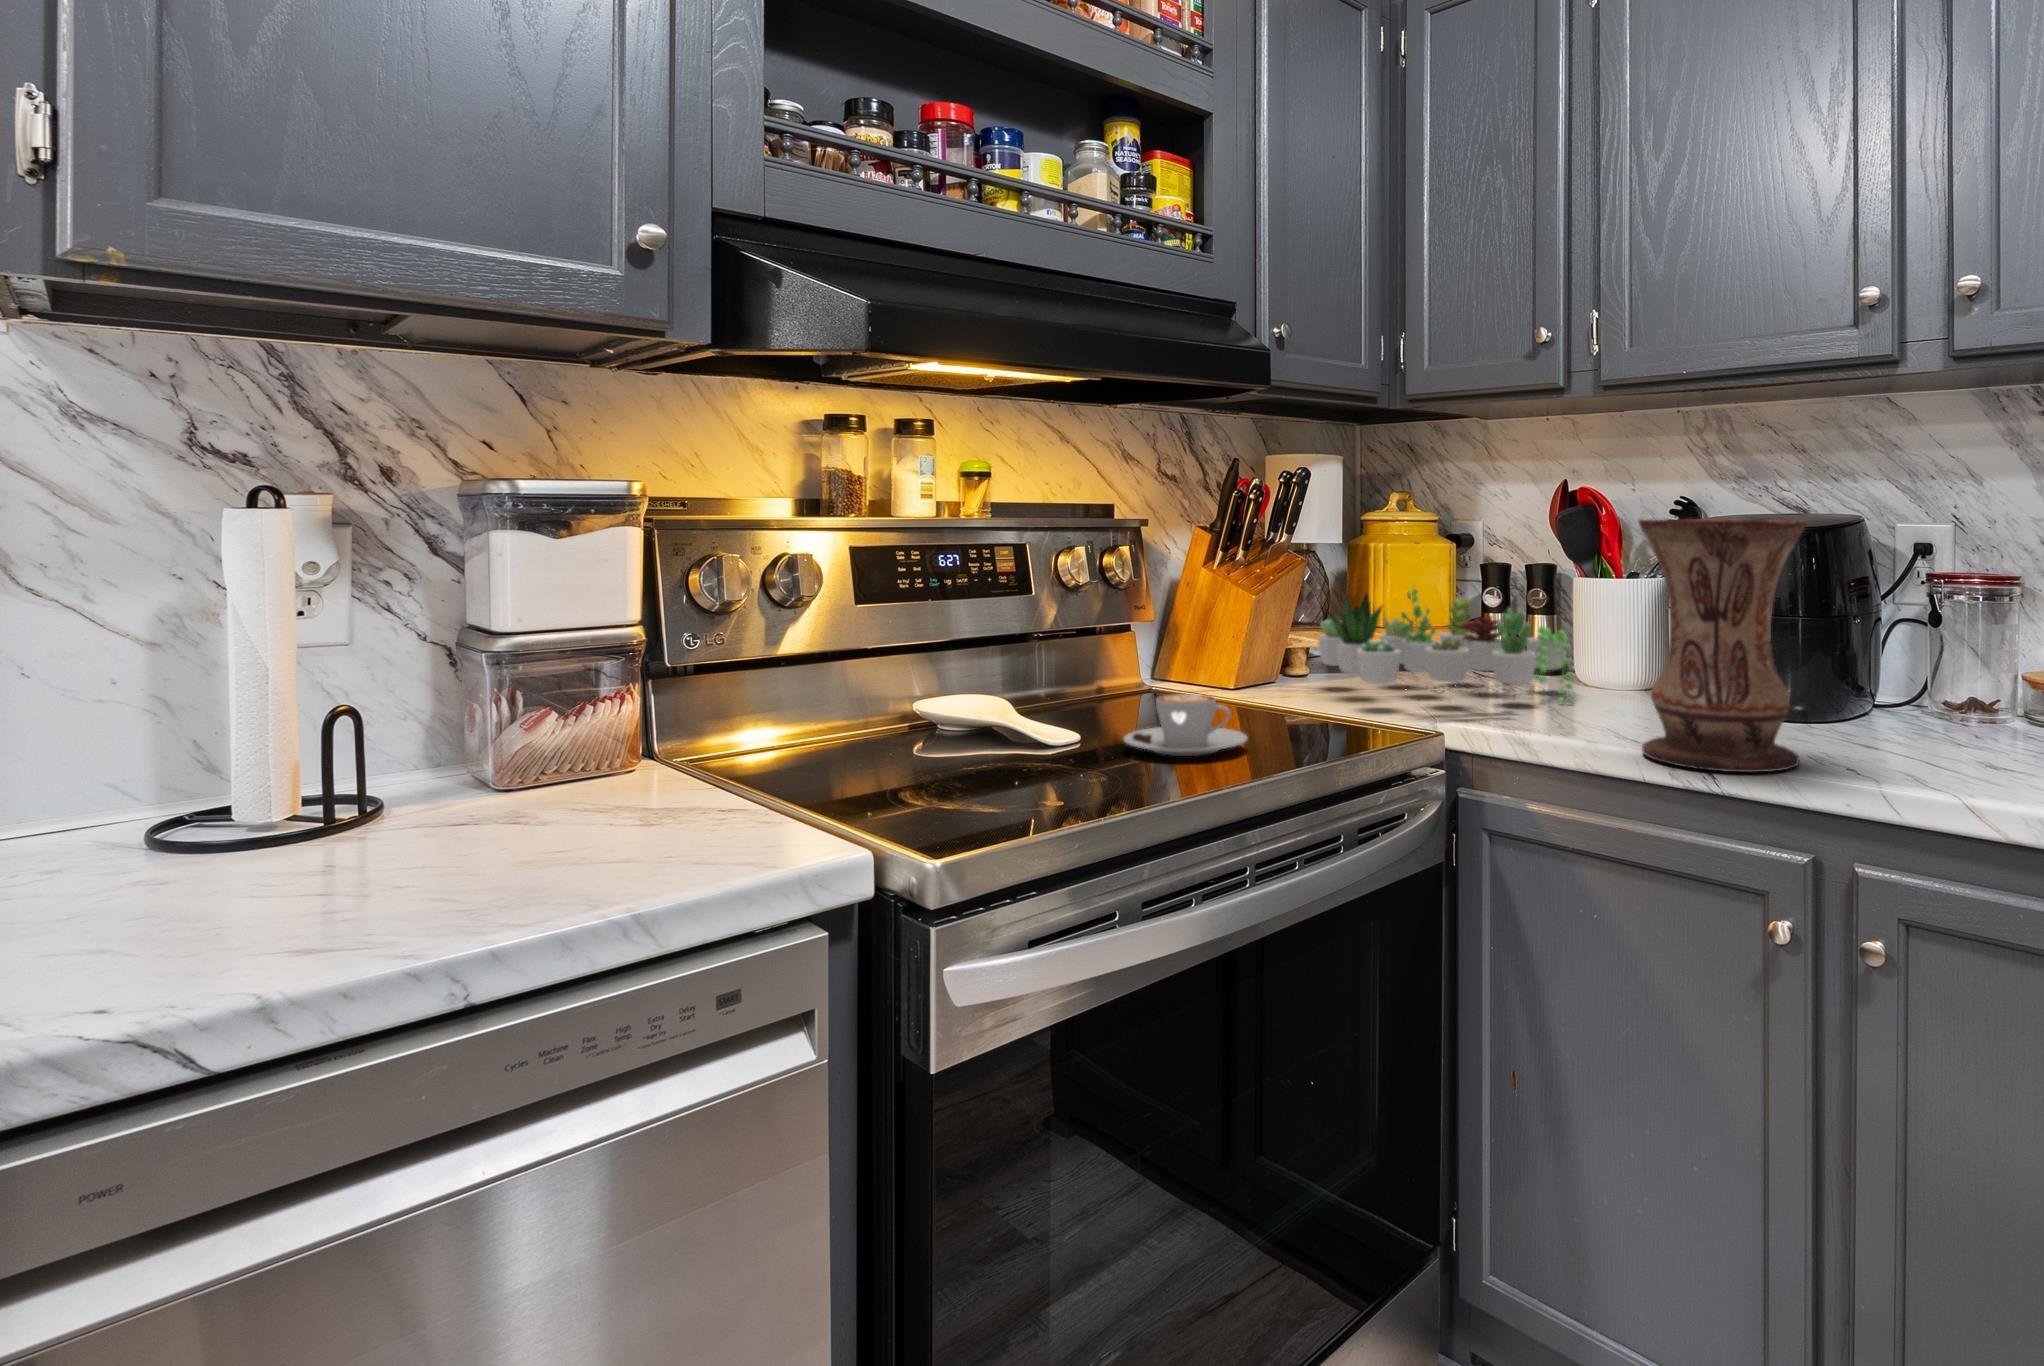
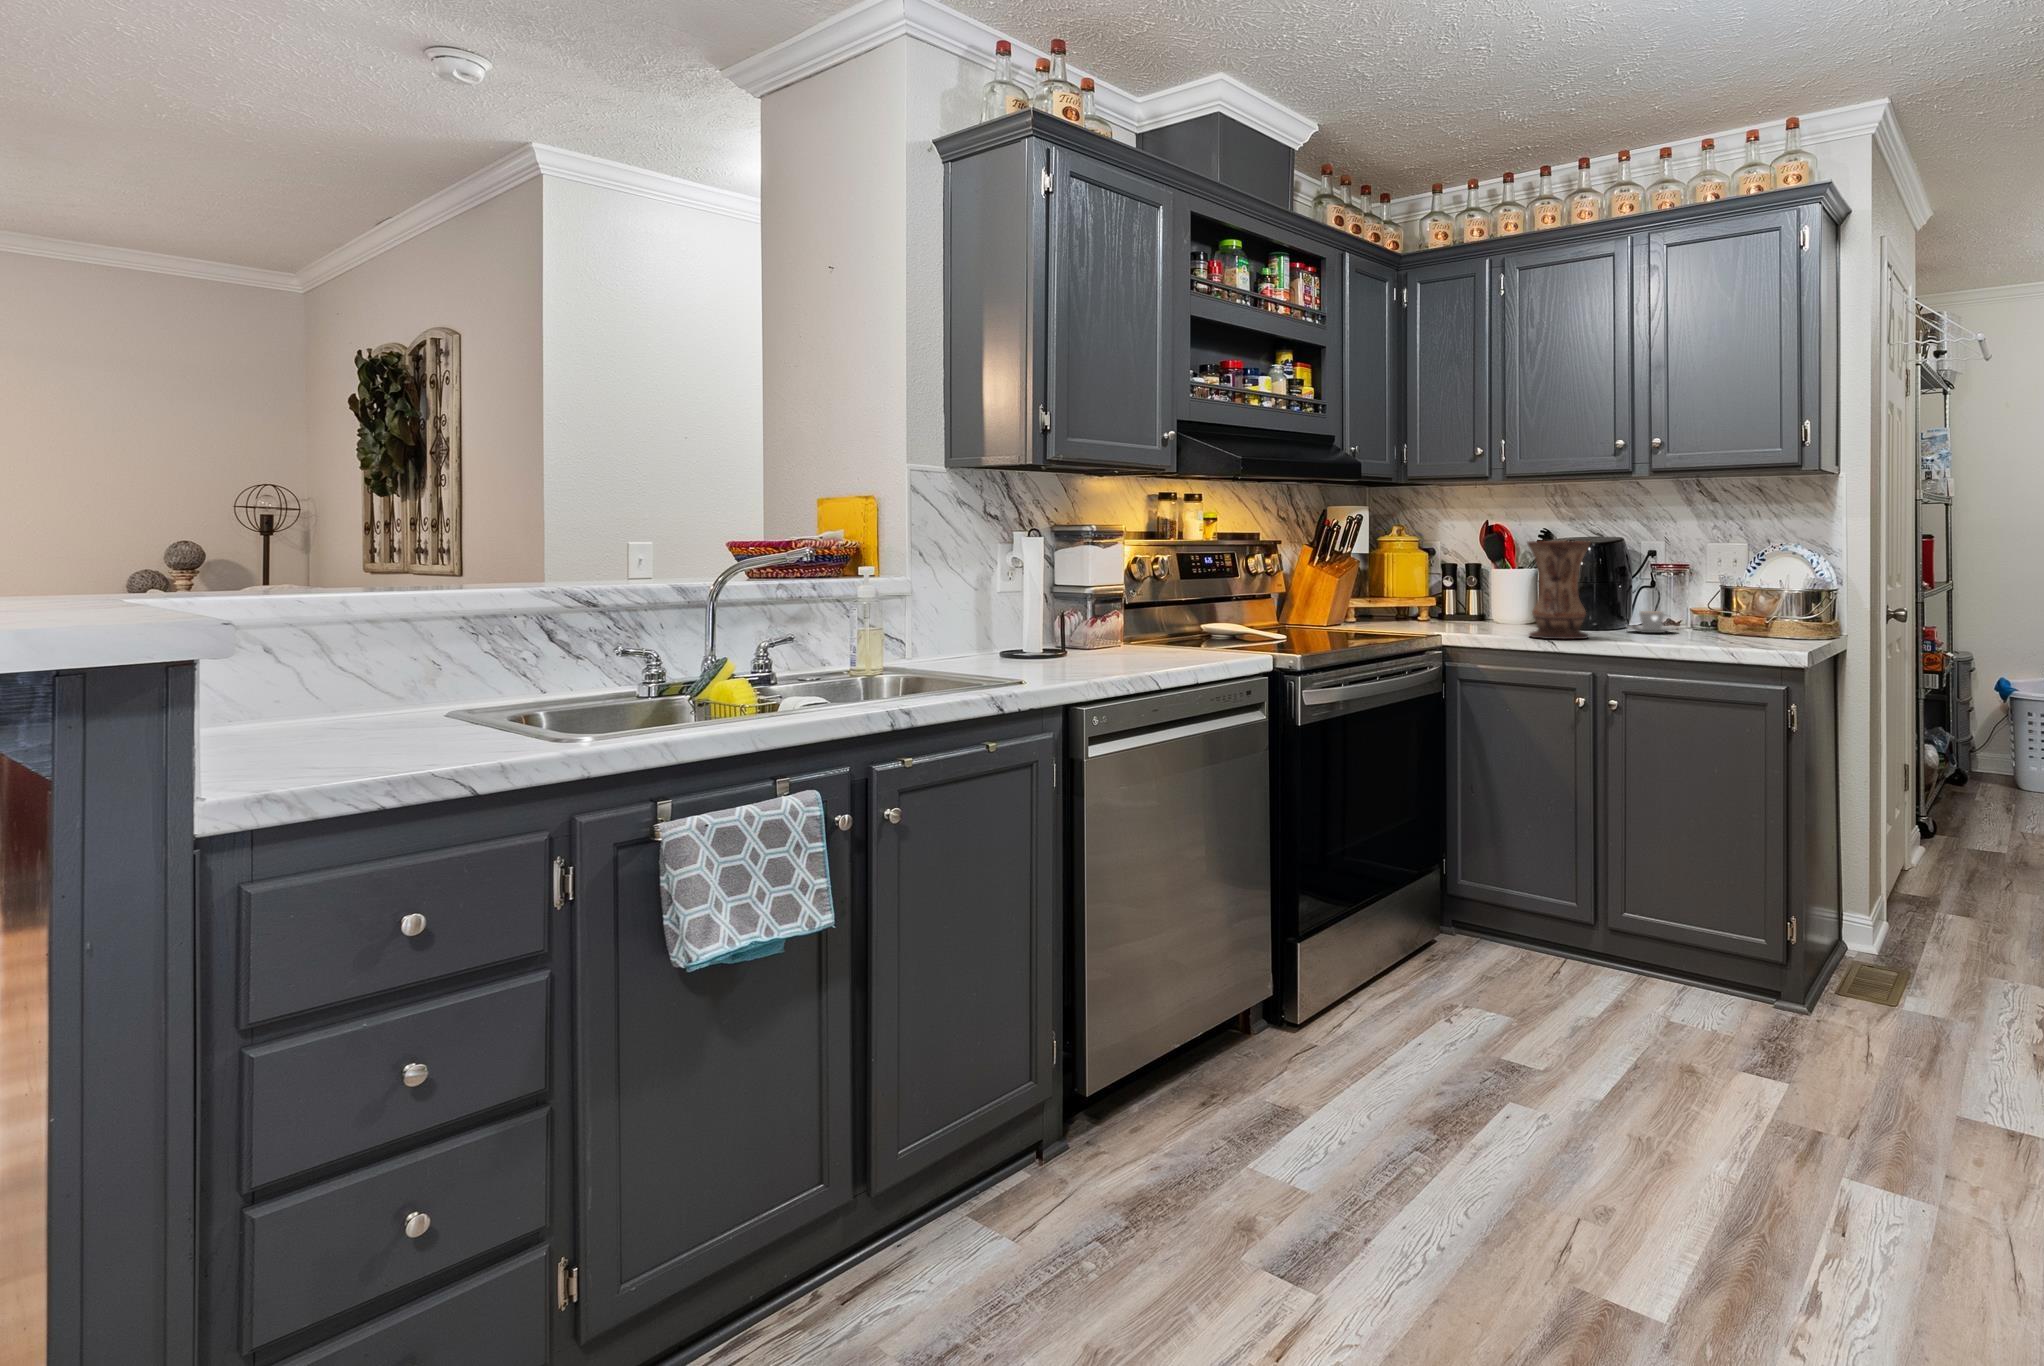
succulent plant: present [1318,589,1573,703] -> none [1370,570,1495,627]
coffee cup: present [1124,694,1247,756] -> present [1628,611,1676,633]

